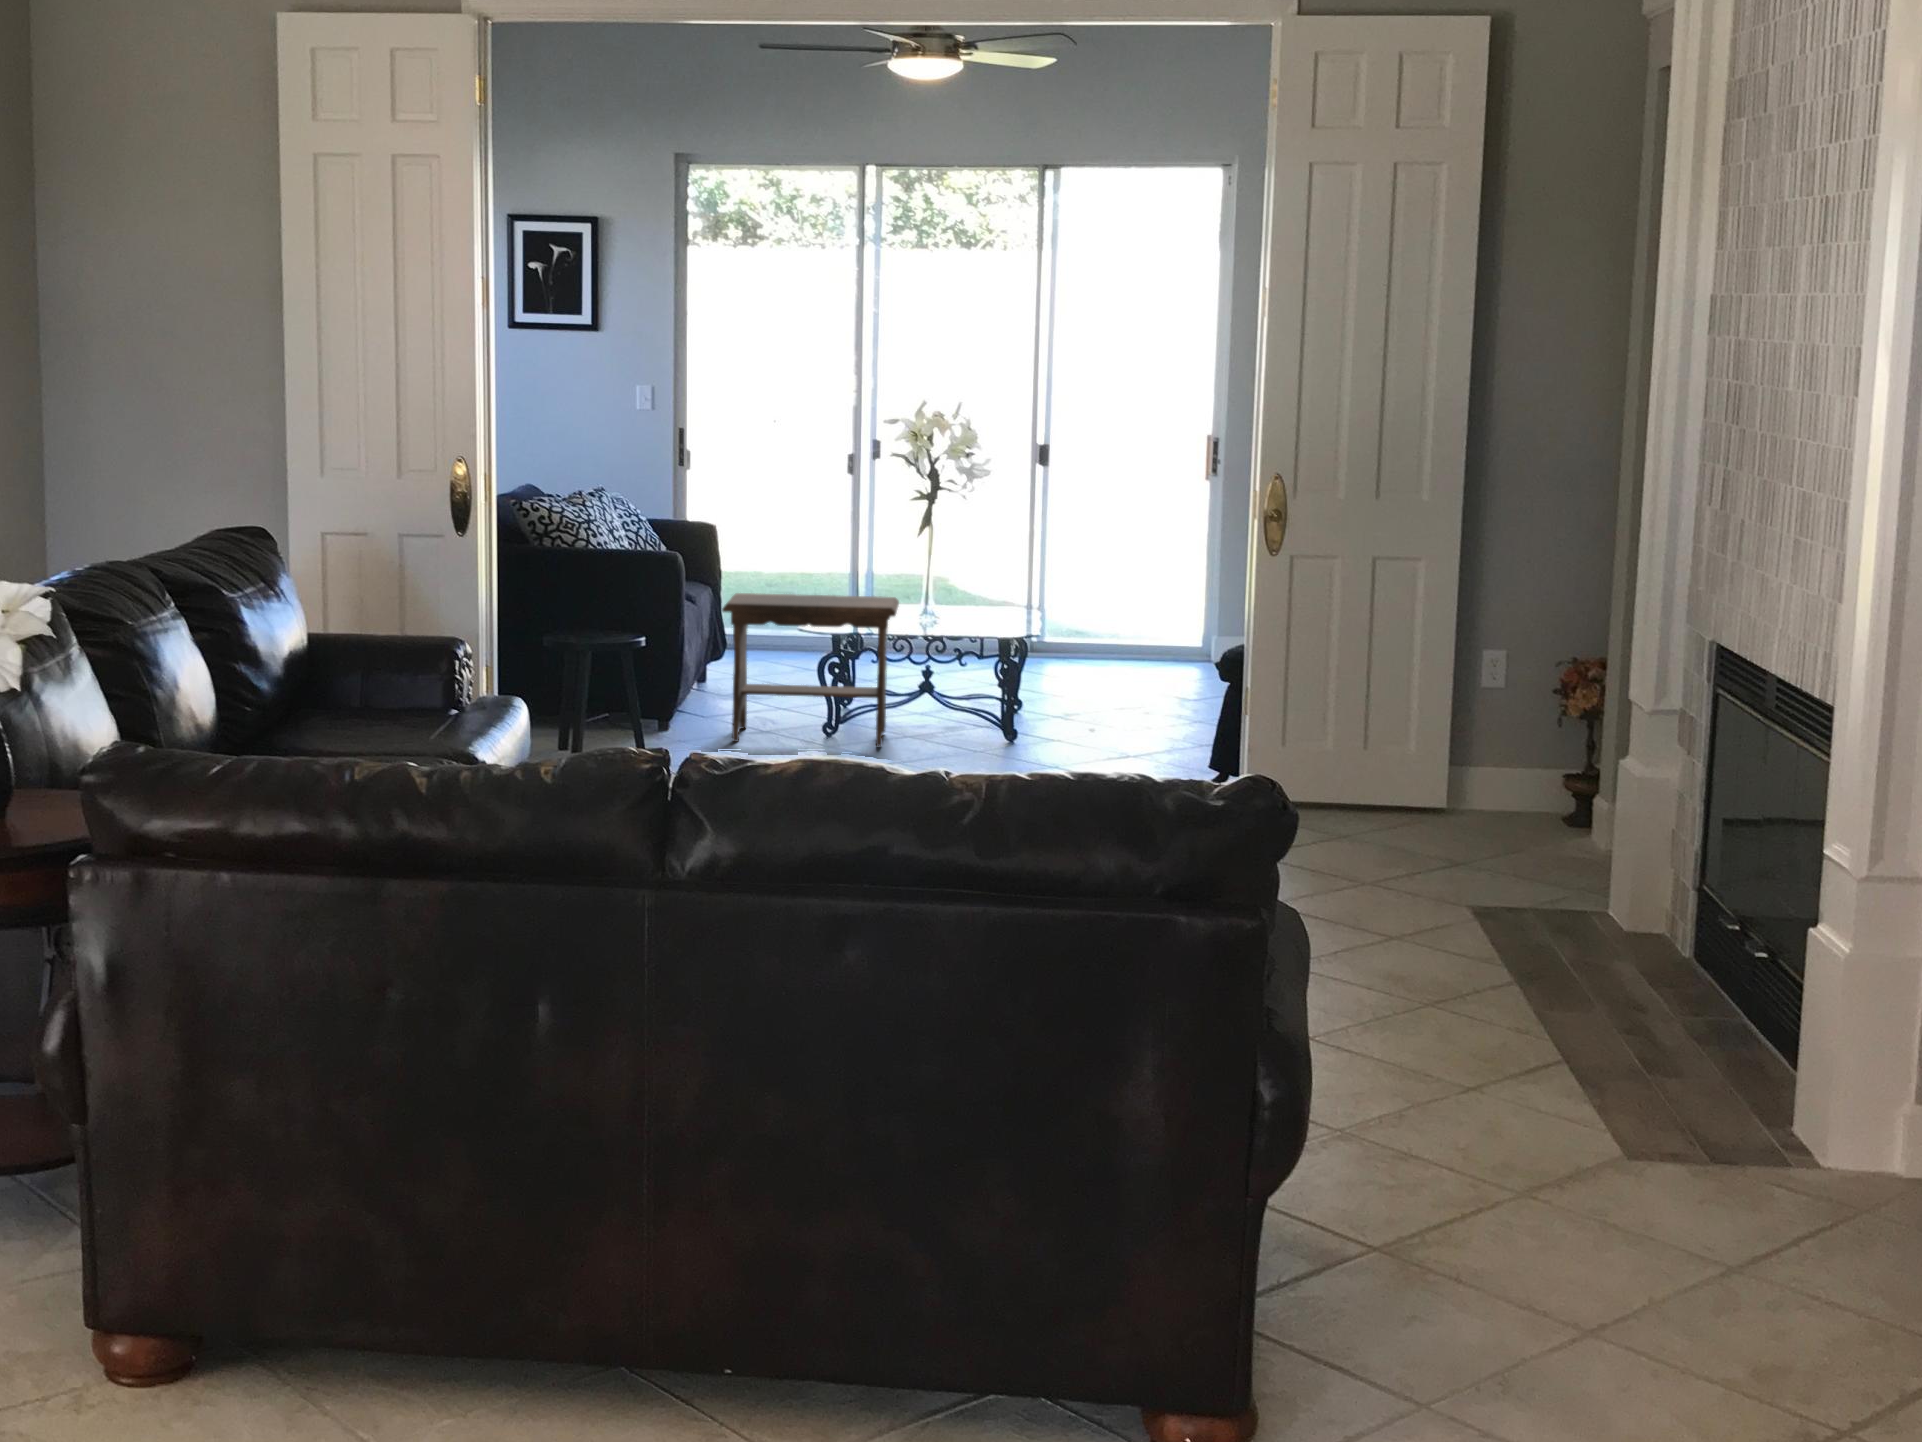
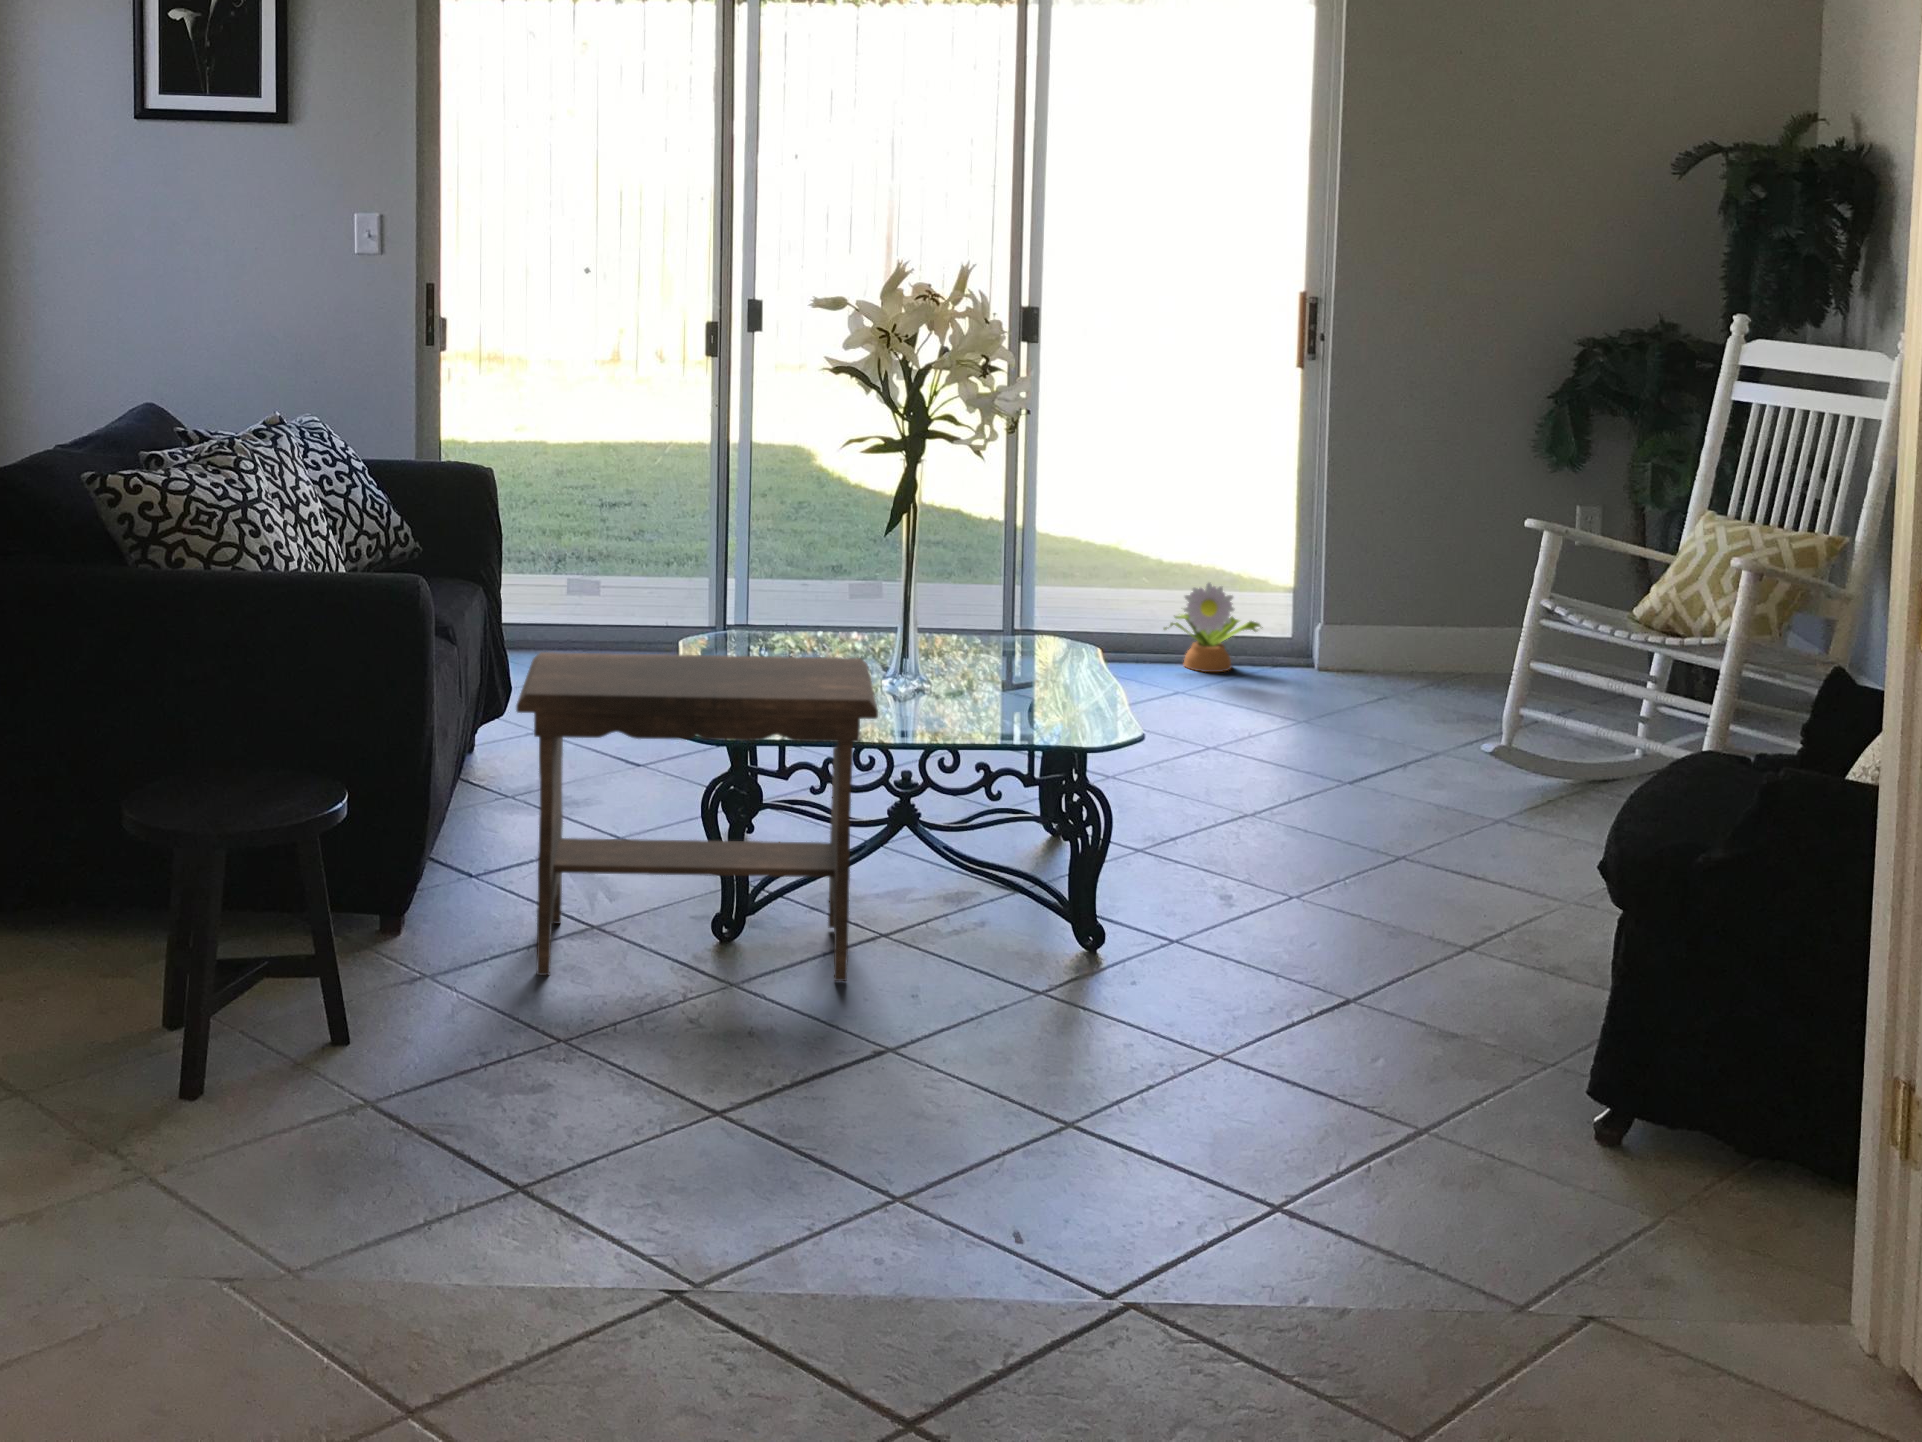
decorative plant: none [1121,606,1182,661] -> present [1164,583,1263,672]

